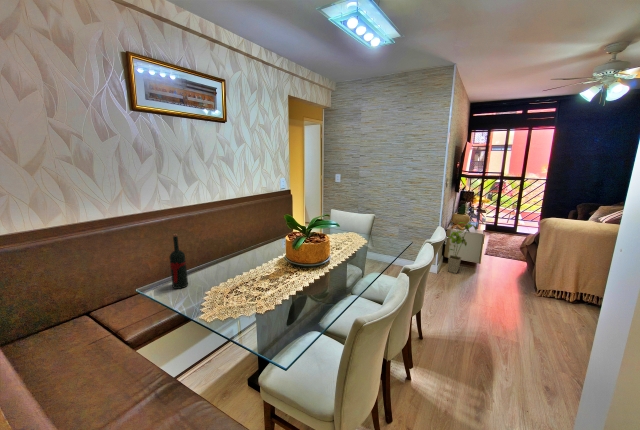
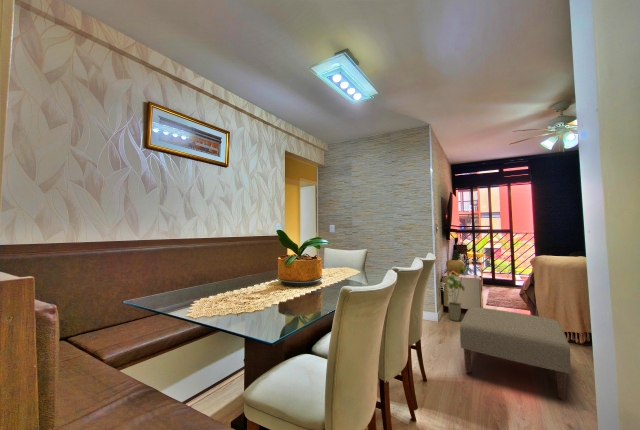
wine bottle: present [170,234,188,289] -> none [158,243,175,300]
ottoman: none [457,269,560,361] -> present [460,307,571,399]

